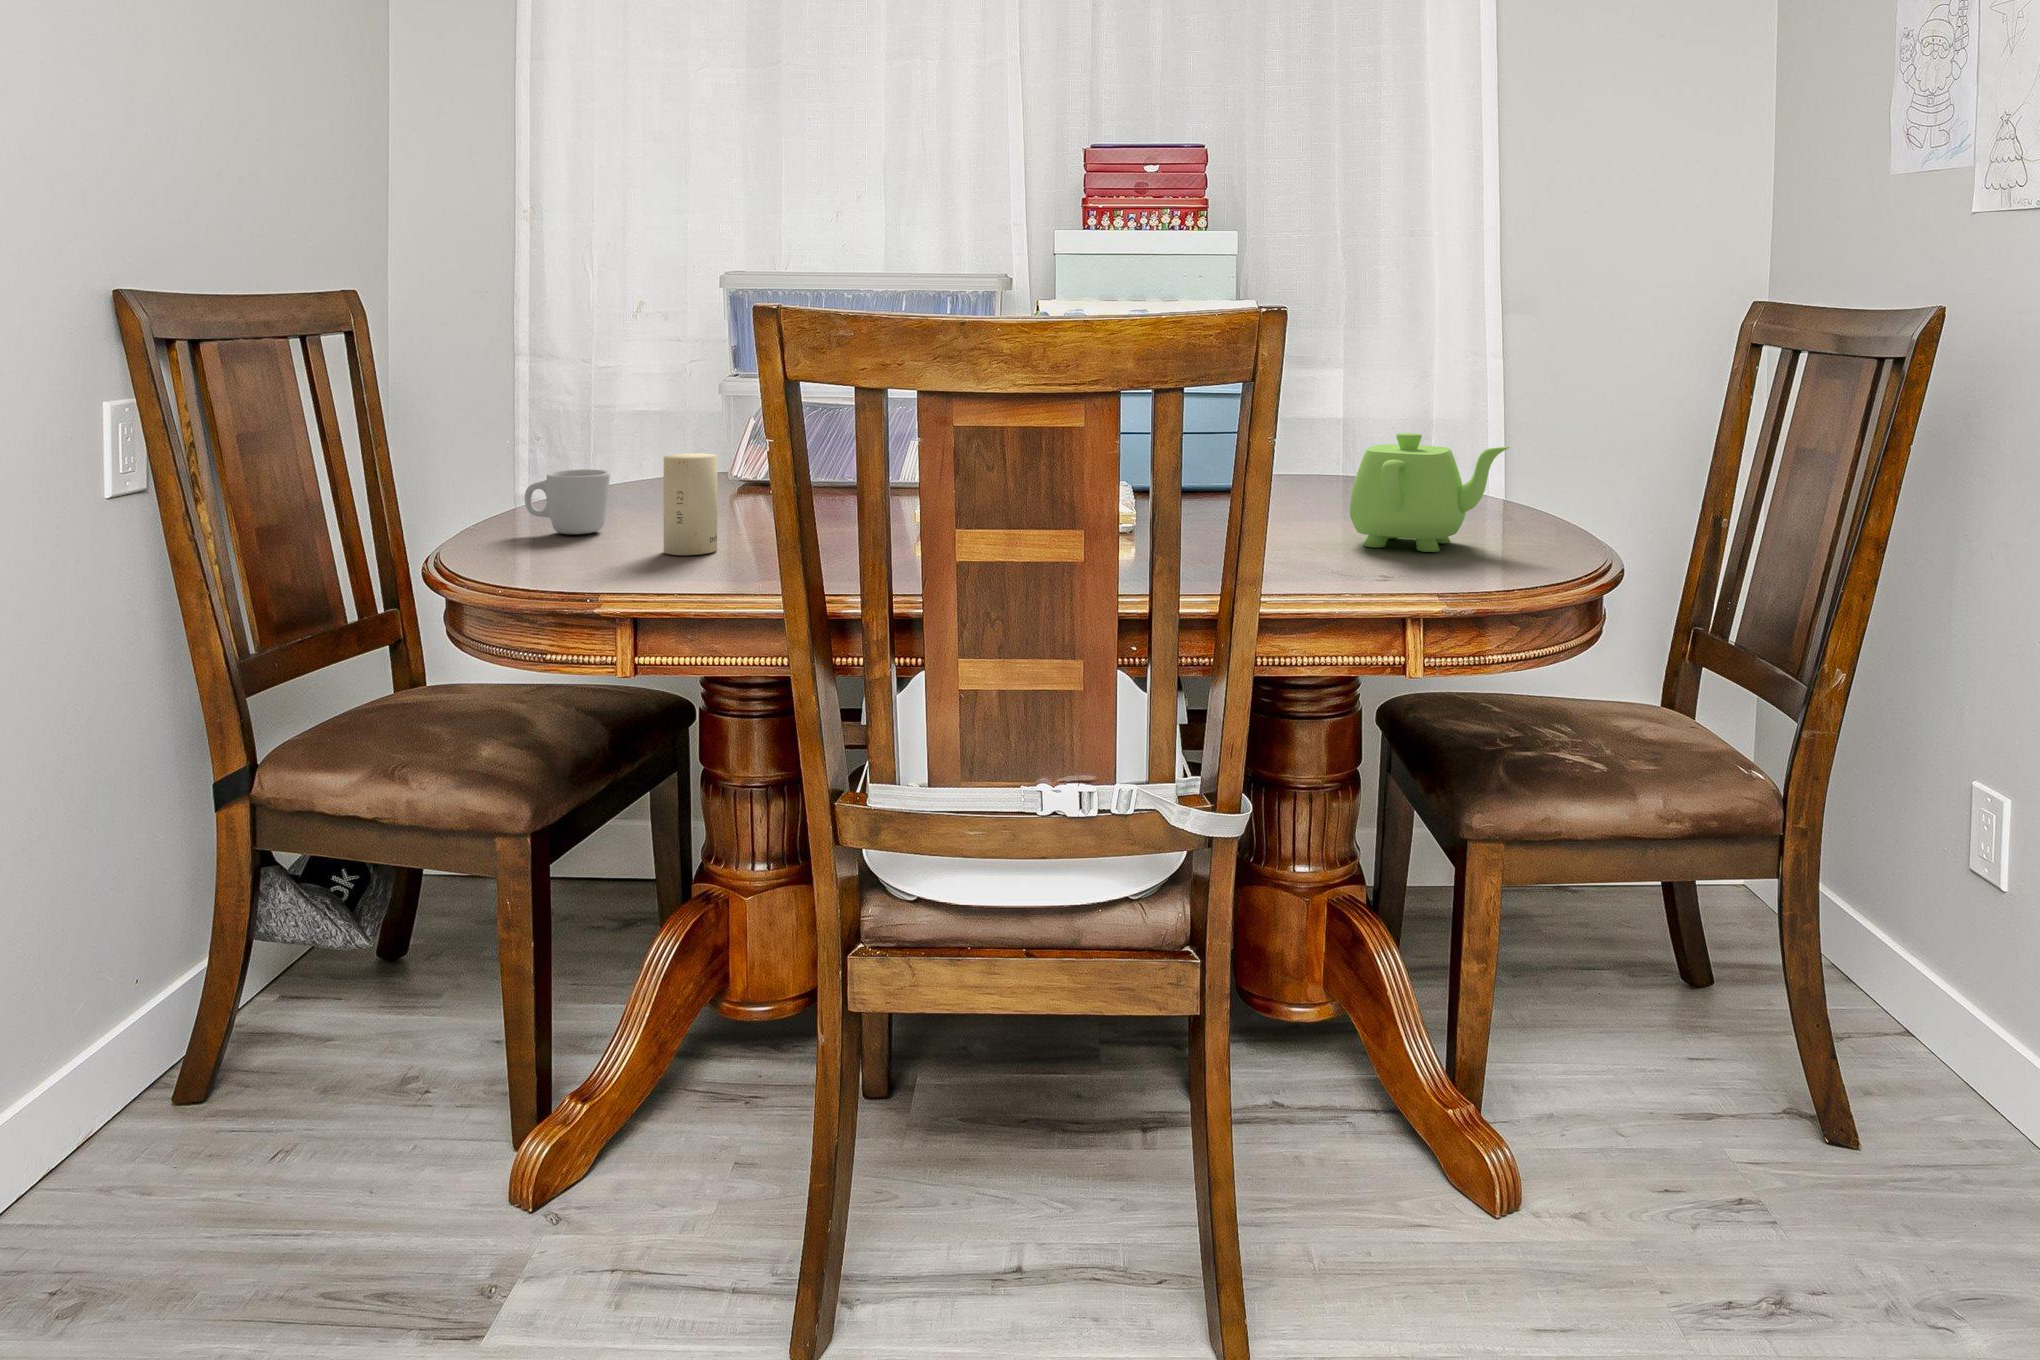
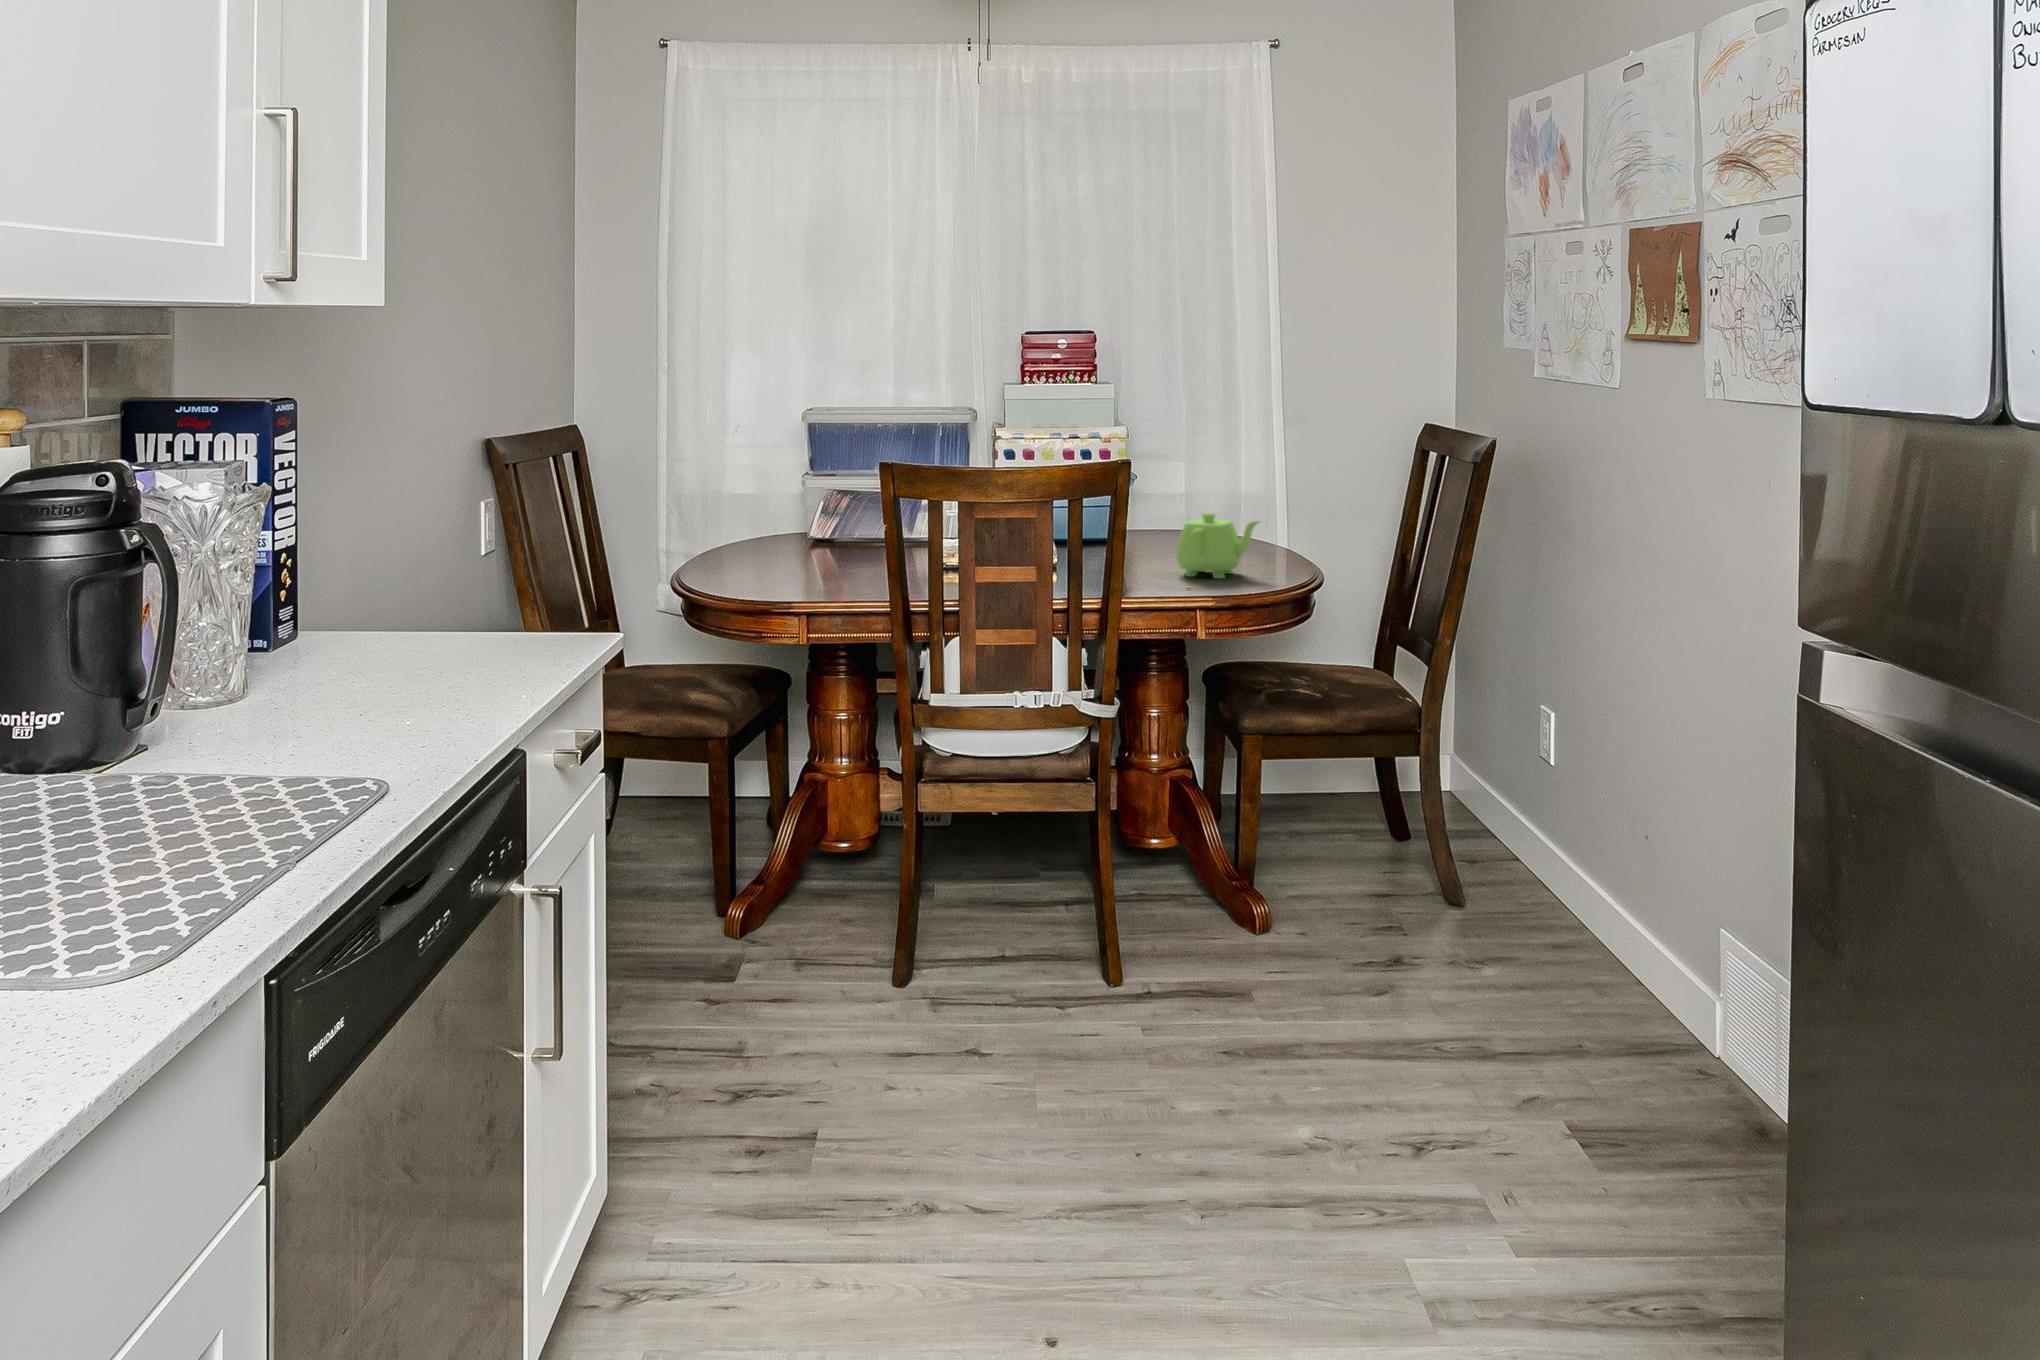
candle: present [664,453,717,555] -> none [801,529,830,585]
cup: present [525,469,610,534] -> none [717,538,763,575]

